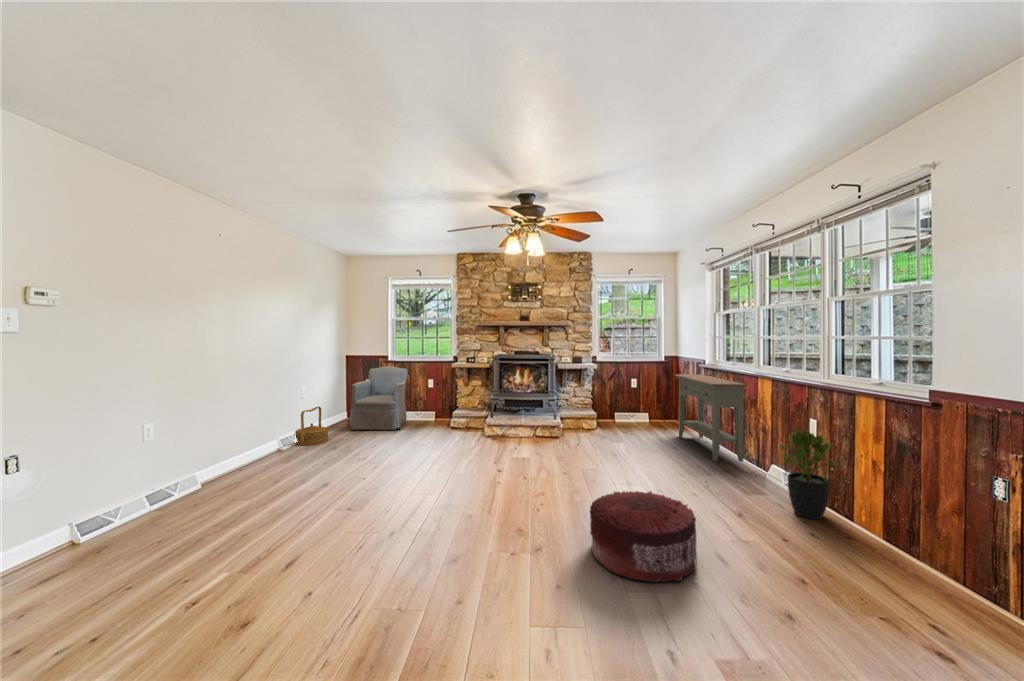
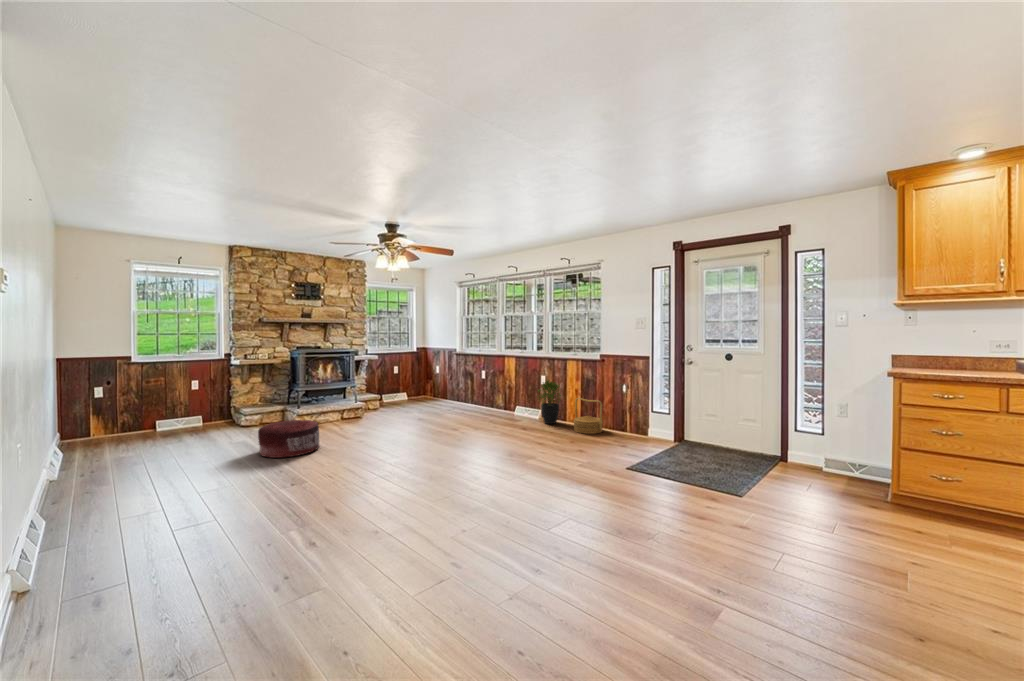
armchair: present [349,366,408,430] -> none [104,369,184,448]
console table: present [675,374,746,461] -> none [440,359,498,412]
woven basket: present [295,407,328,445] -> present [574,398,603,434]
pouf: present [590,491,697,582] -> present [258,420,320,458]

